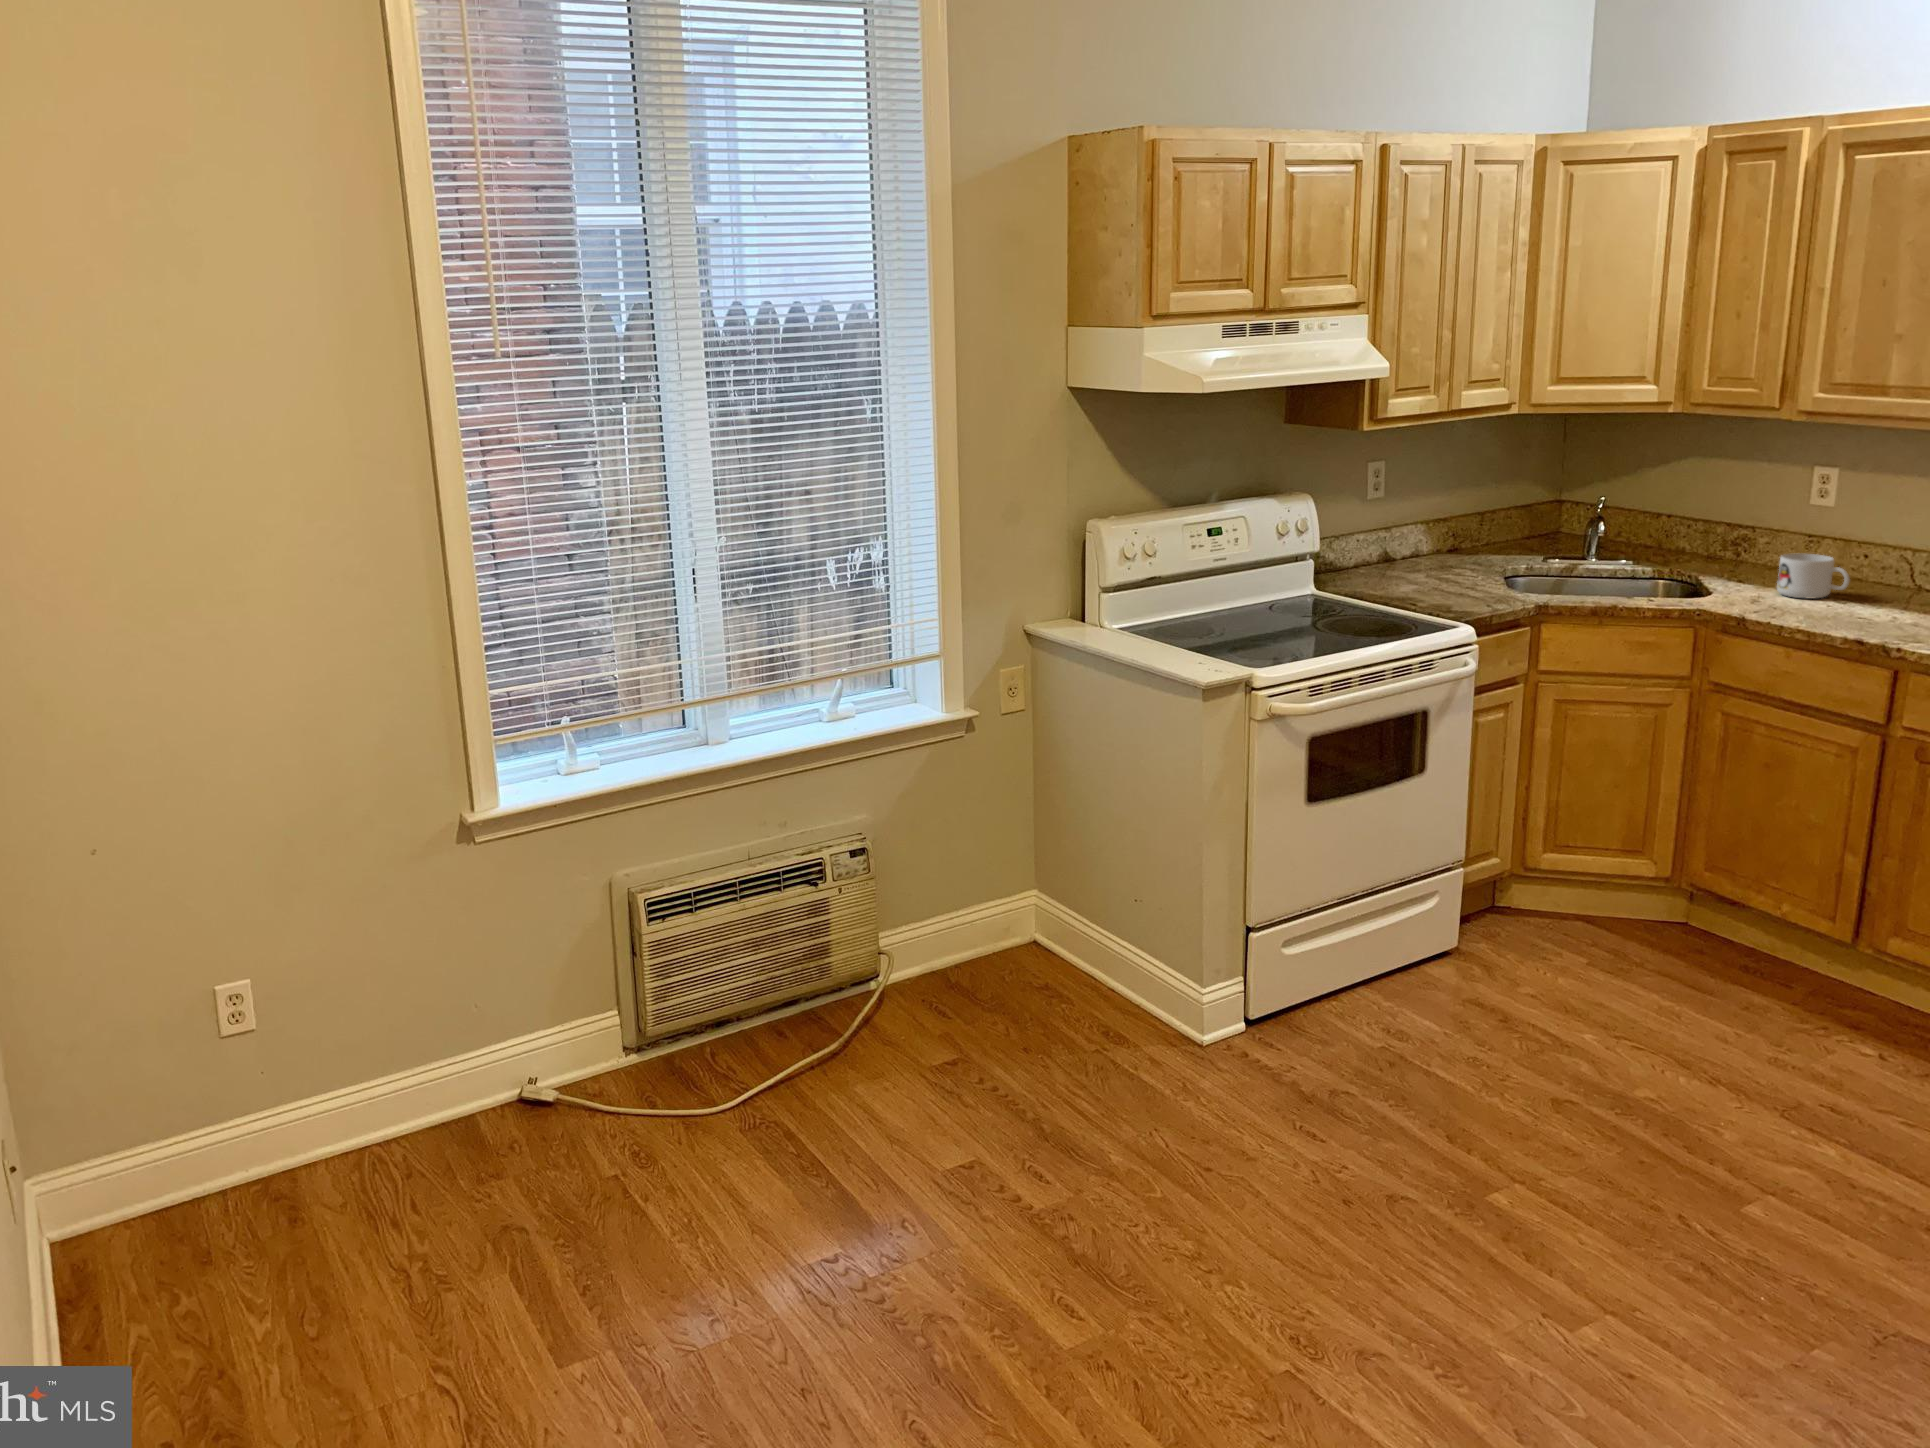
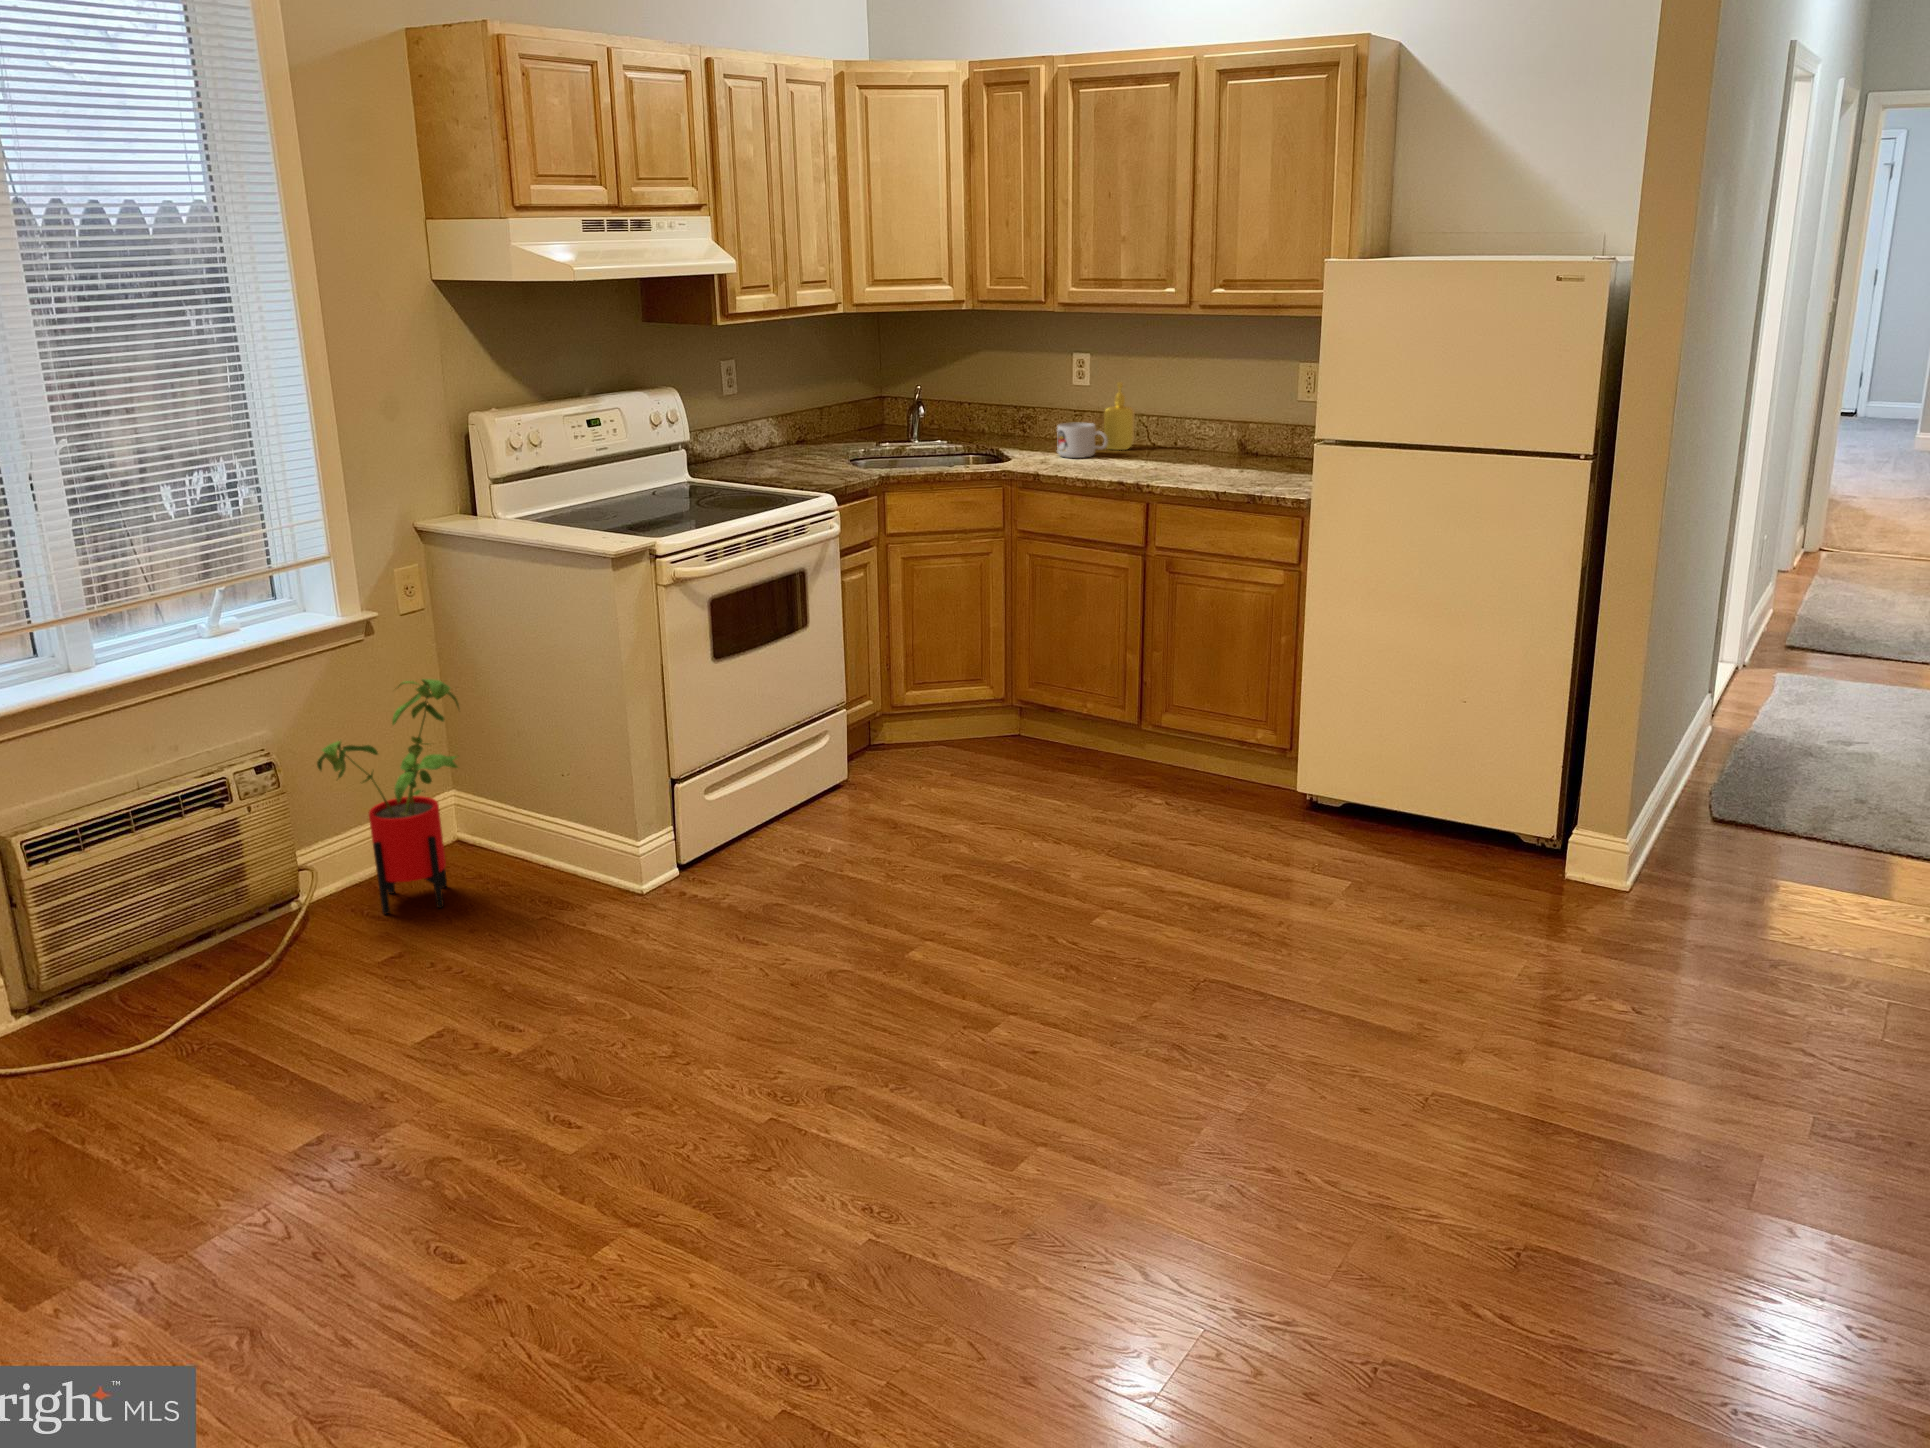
soap dispenser: none [1845,506,1894,590] -> present [1104,382,1135,450]
house plant: none [904,784,1043,1017] -> present [317,679,459,914]

